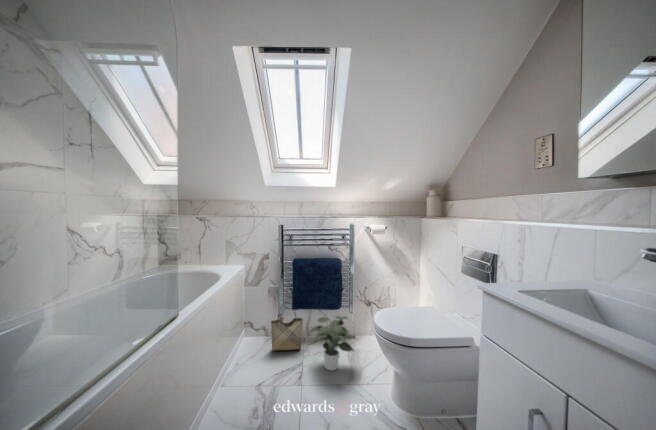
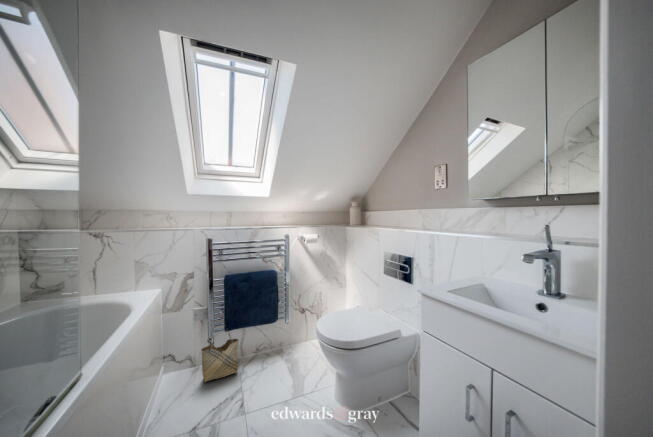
potted plant: present [311,316,355,371] -> none [251,329,301,388]

